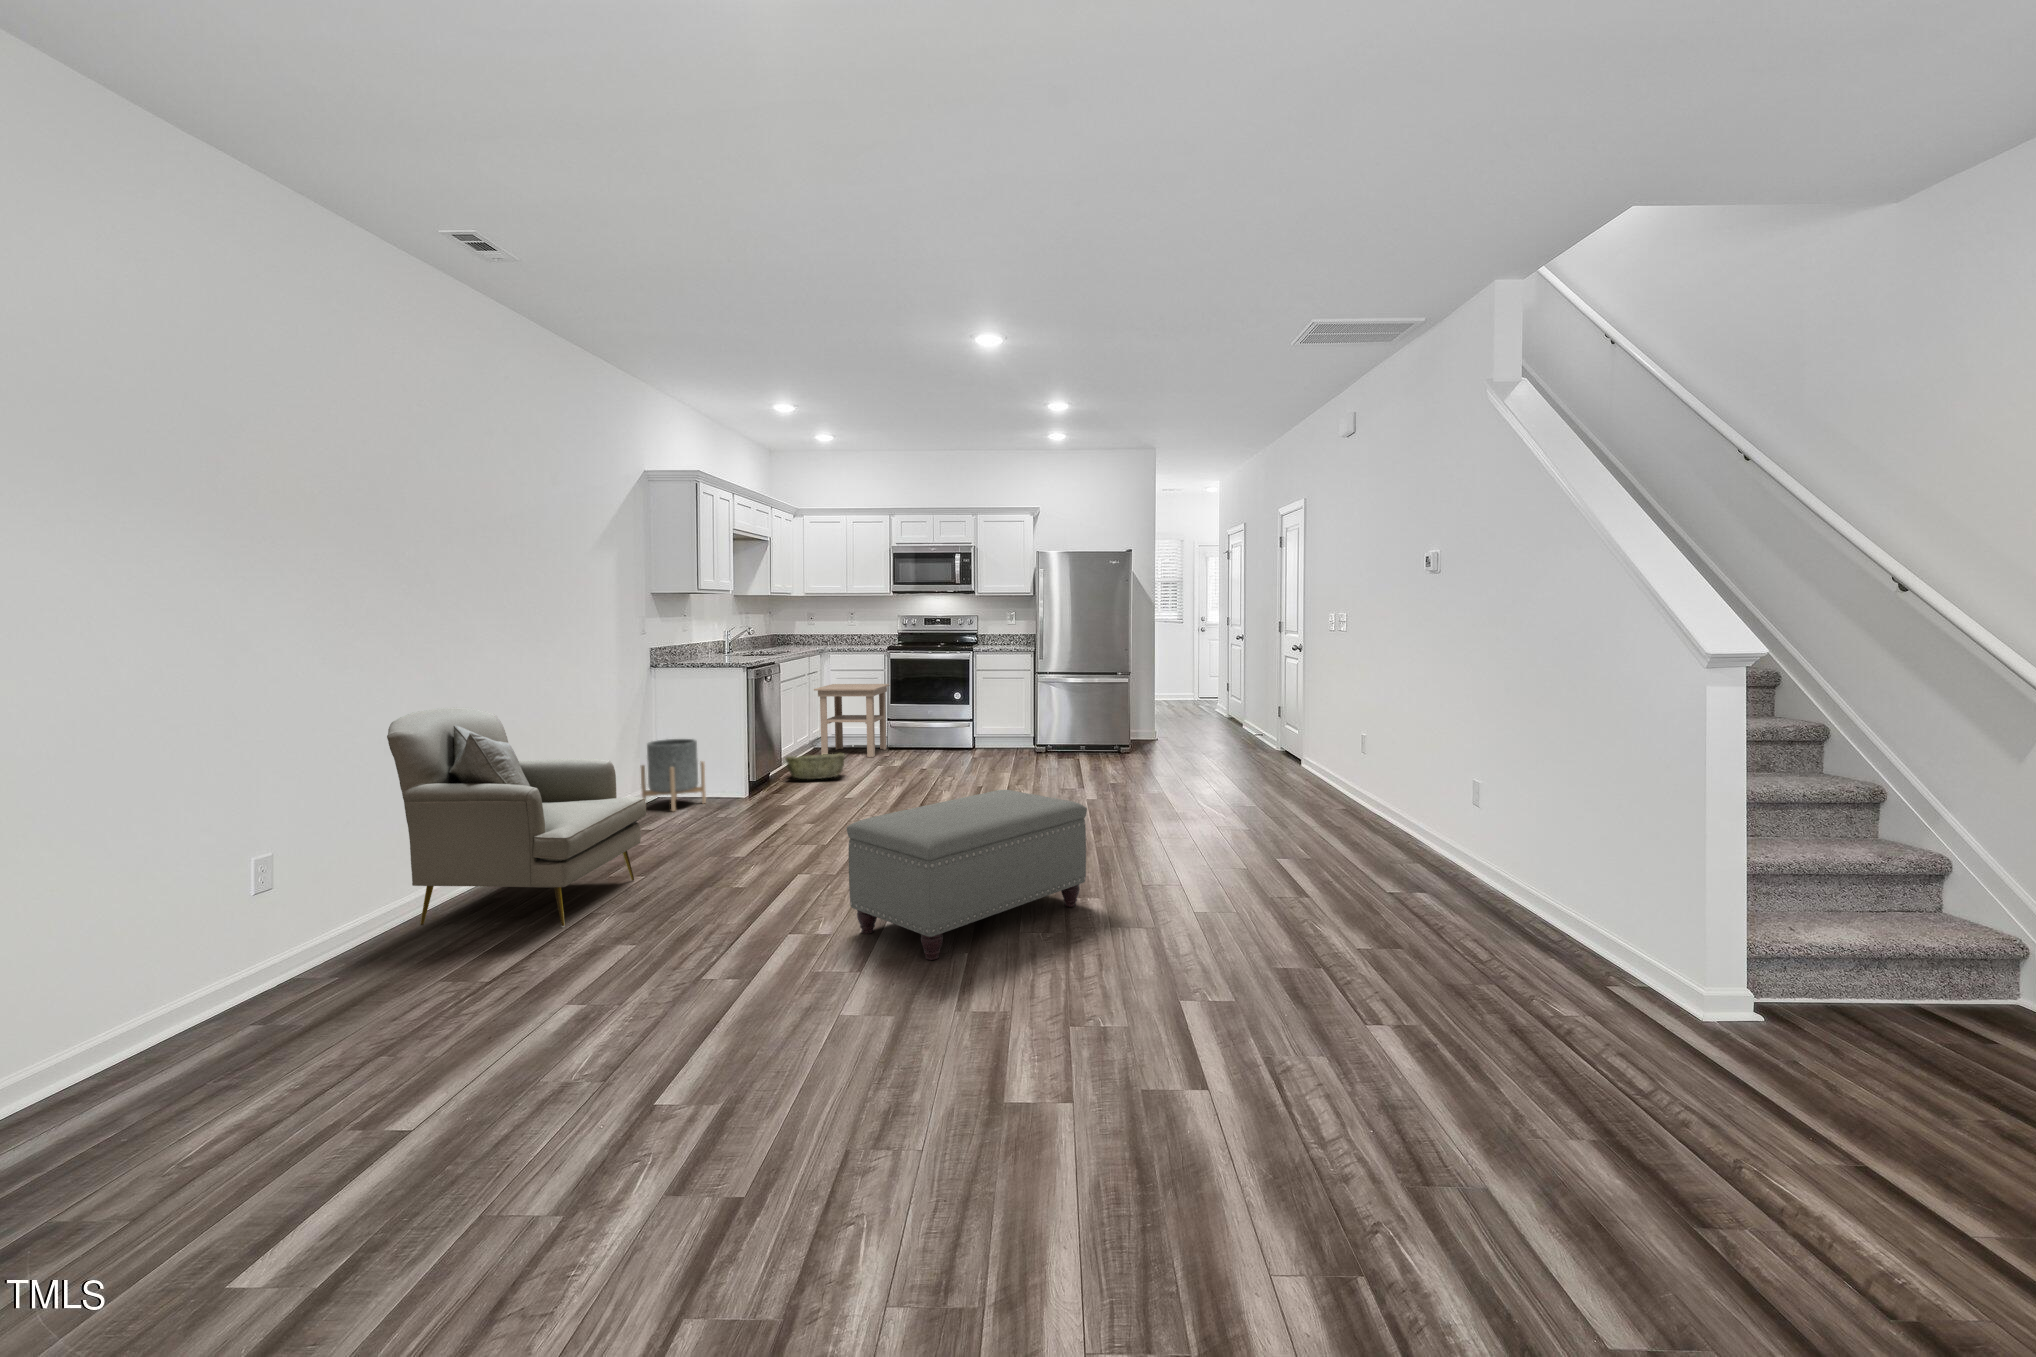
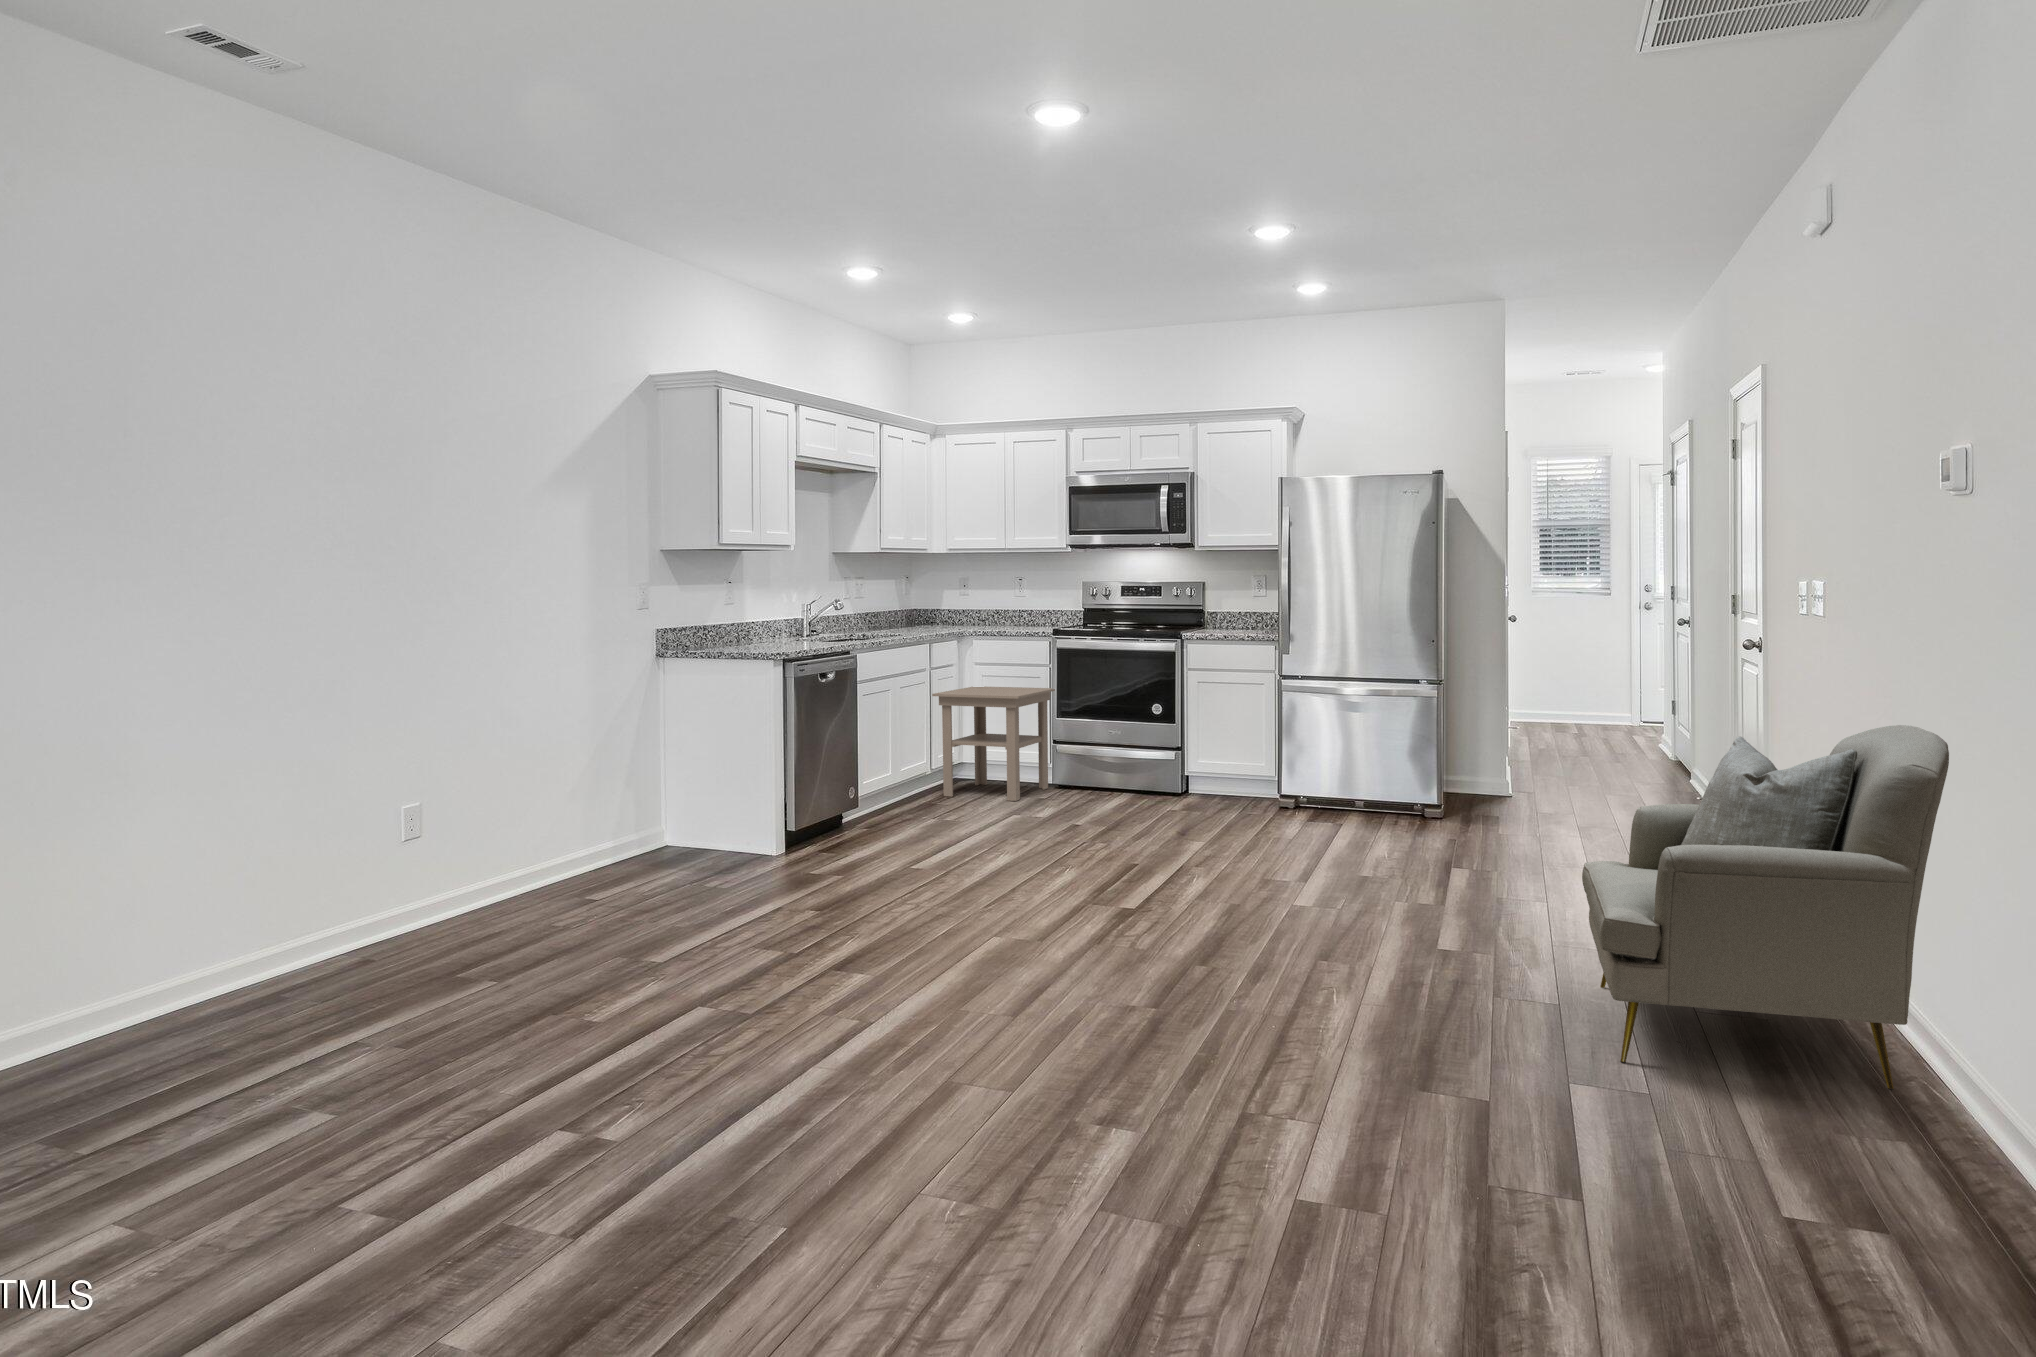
armchair: present [387,707,646,927] -> present [1582,725,1949,1090]
planter: present [641,739,706,811] -> none [622,765,711,873]
woven basket: present [786,754,845,780] -> none [851,796,944,835]
ottoman: present [847,790,1087,960] -> none [646,902,1096,1229]

